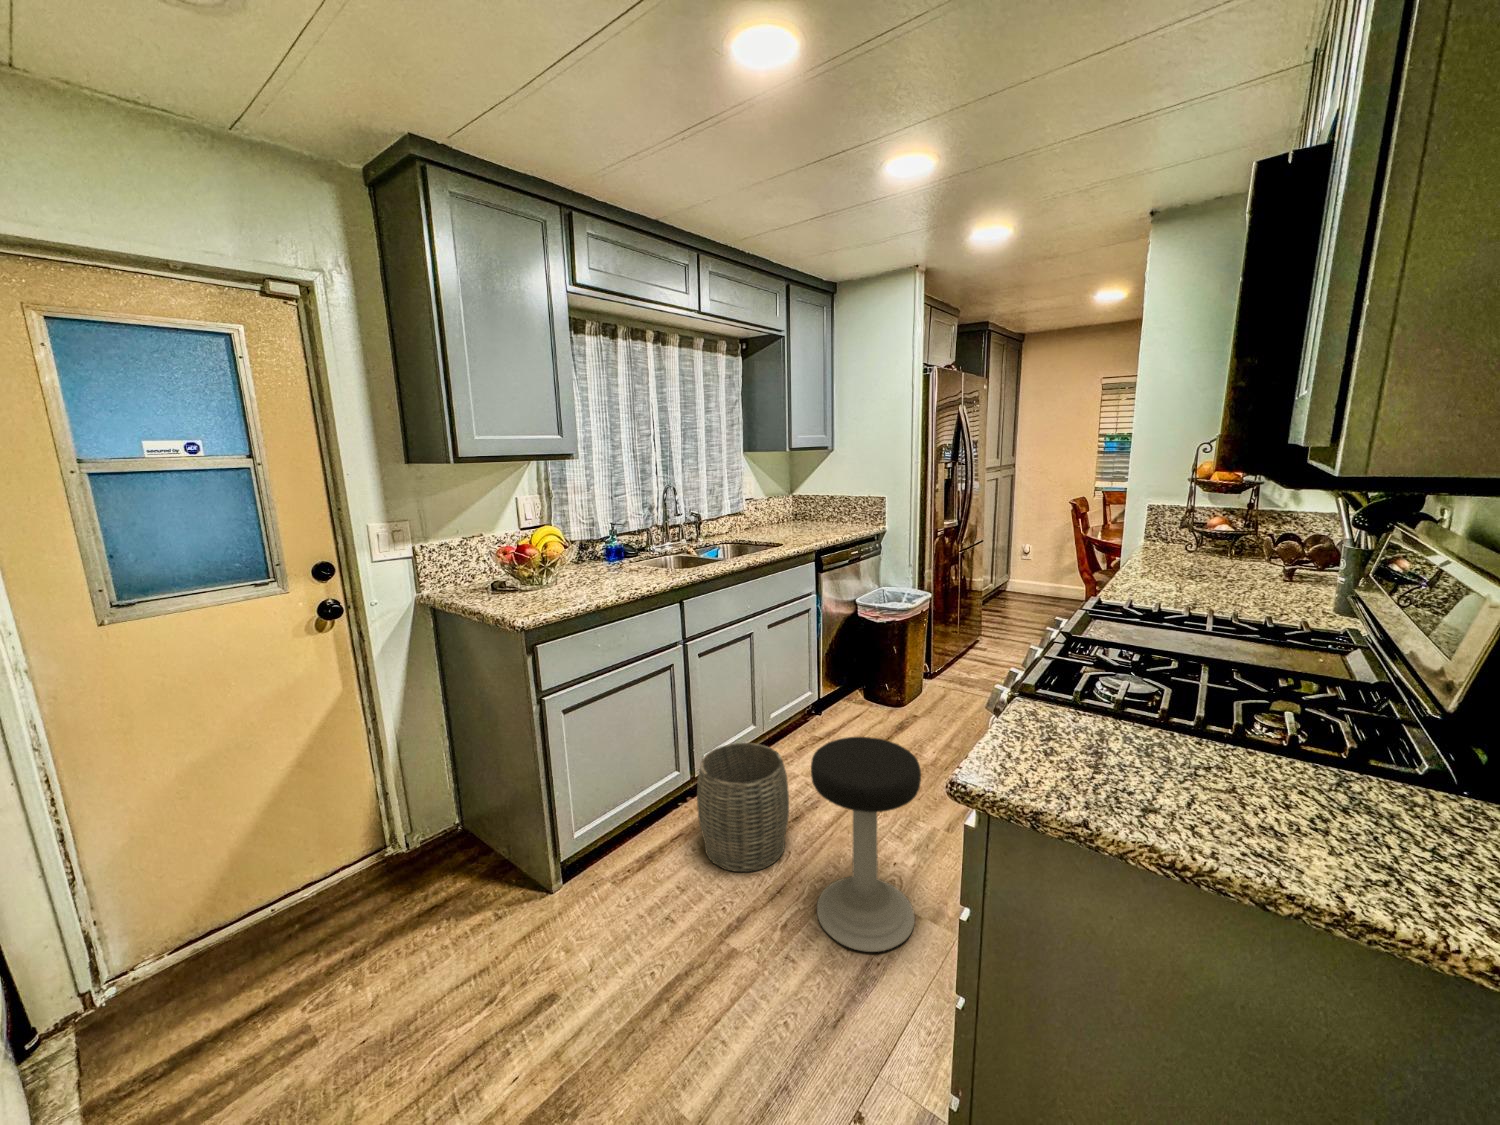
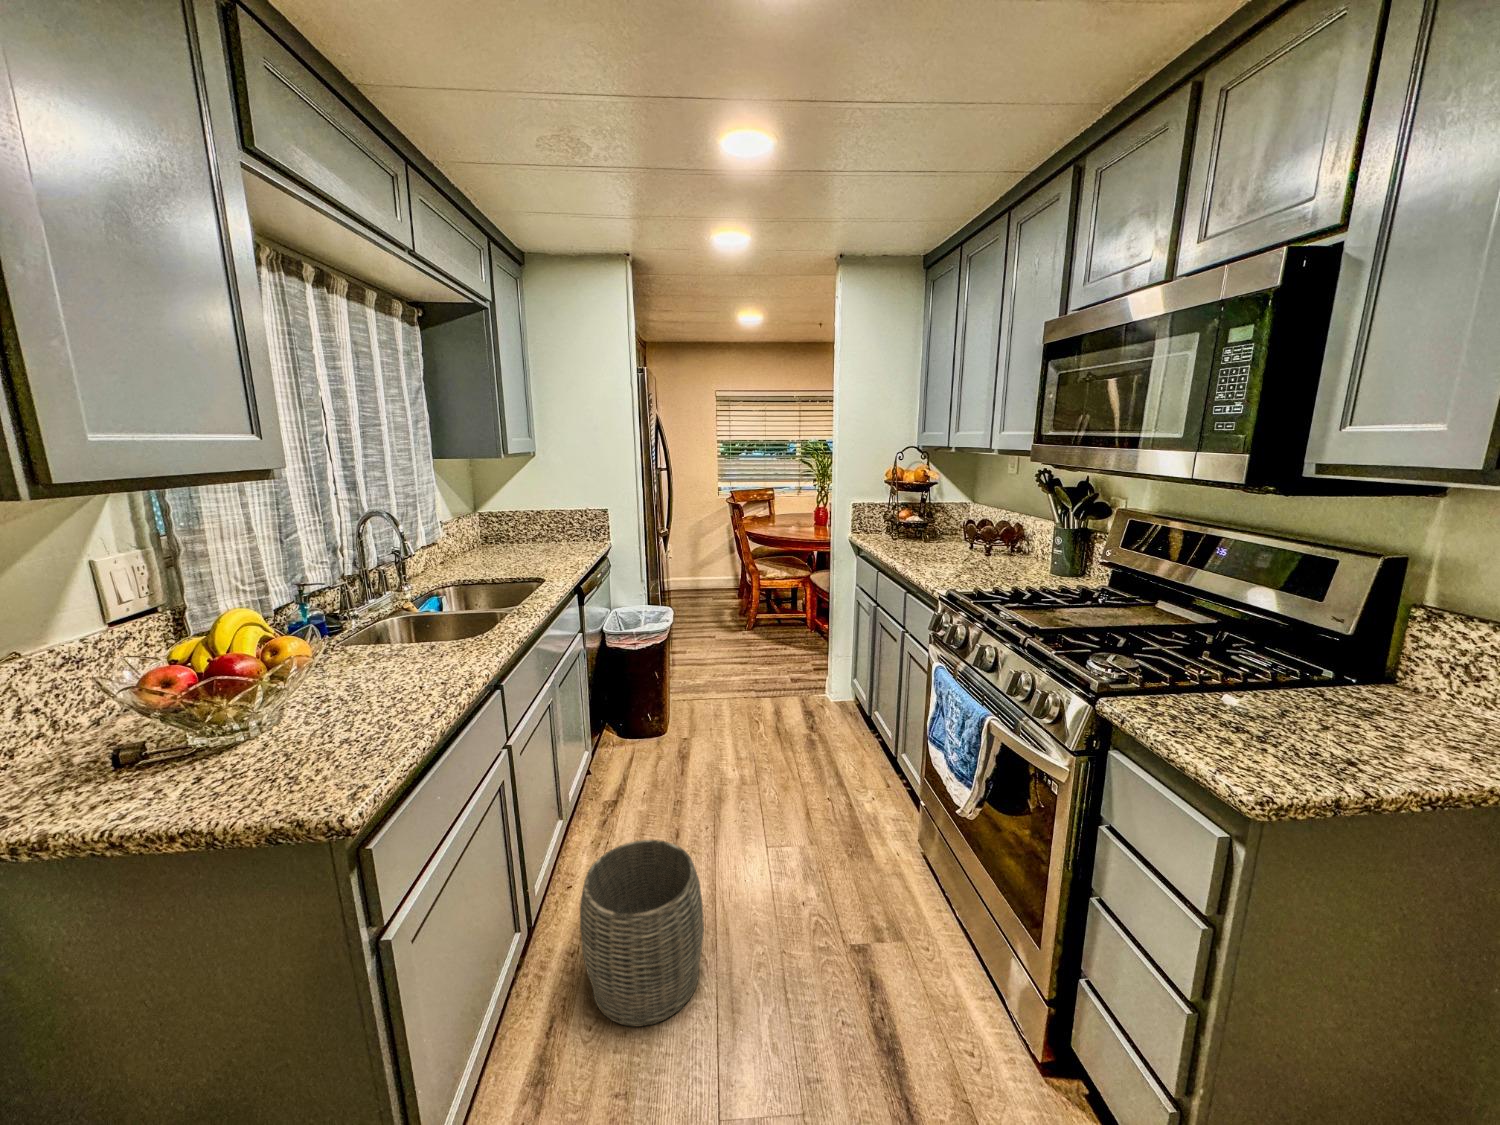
stool: present [811,737,921,952] -> none [769,779,891,1022]

